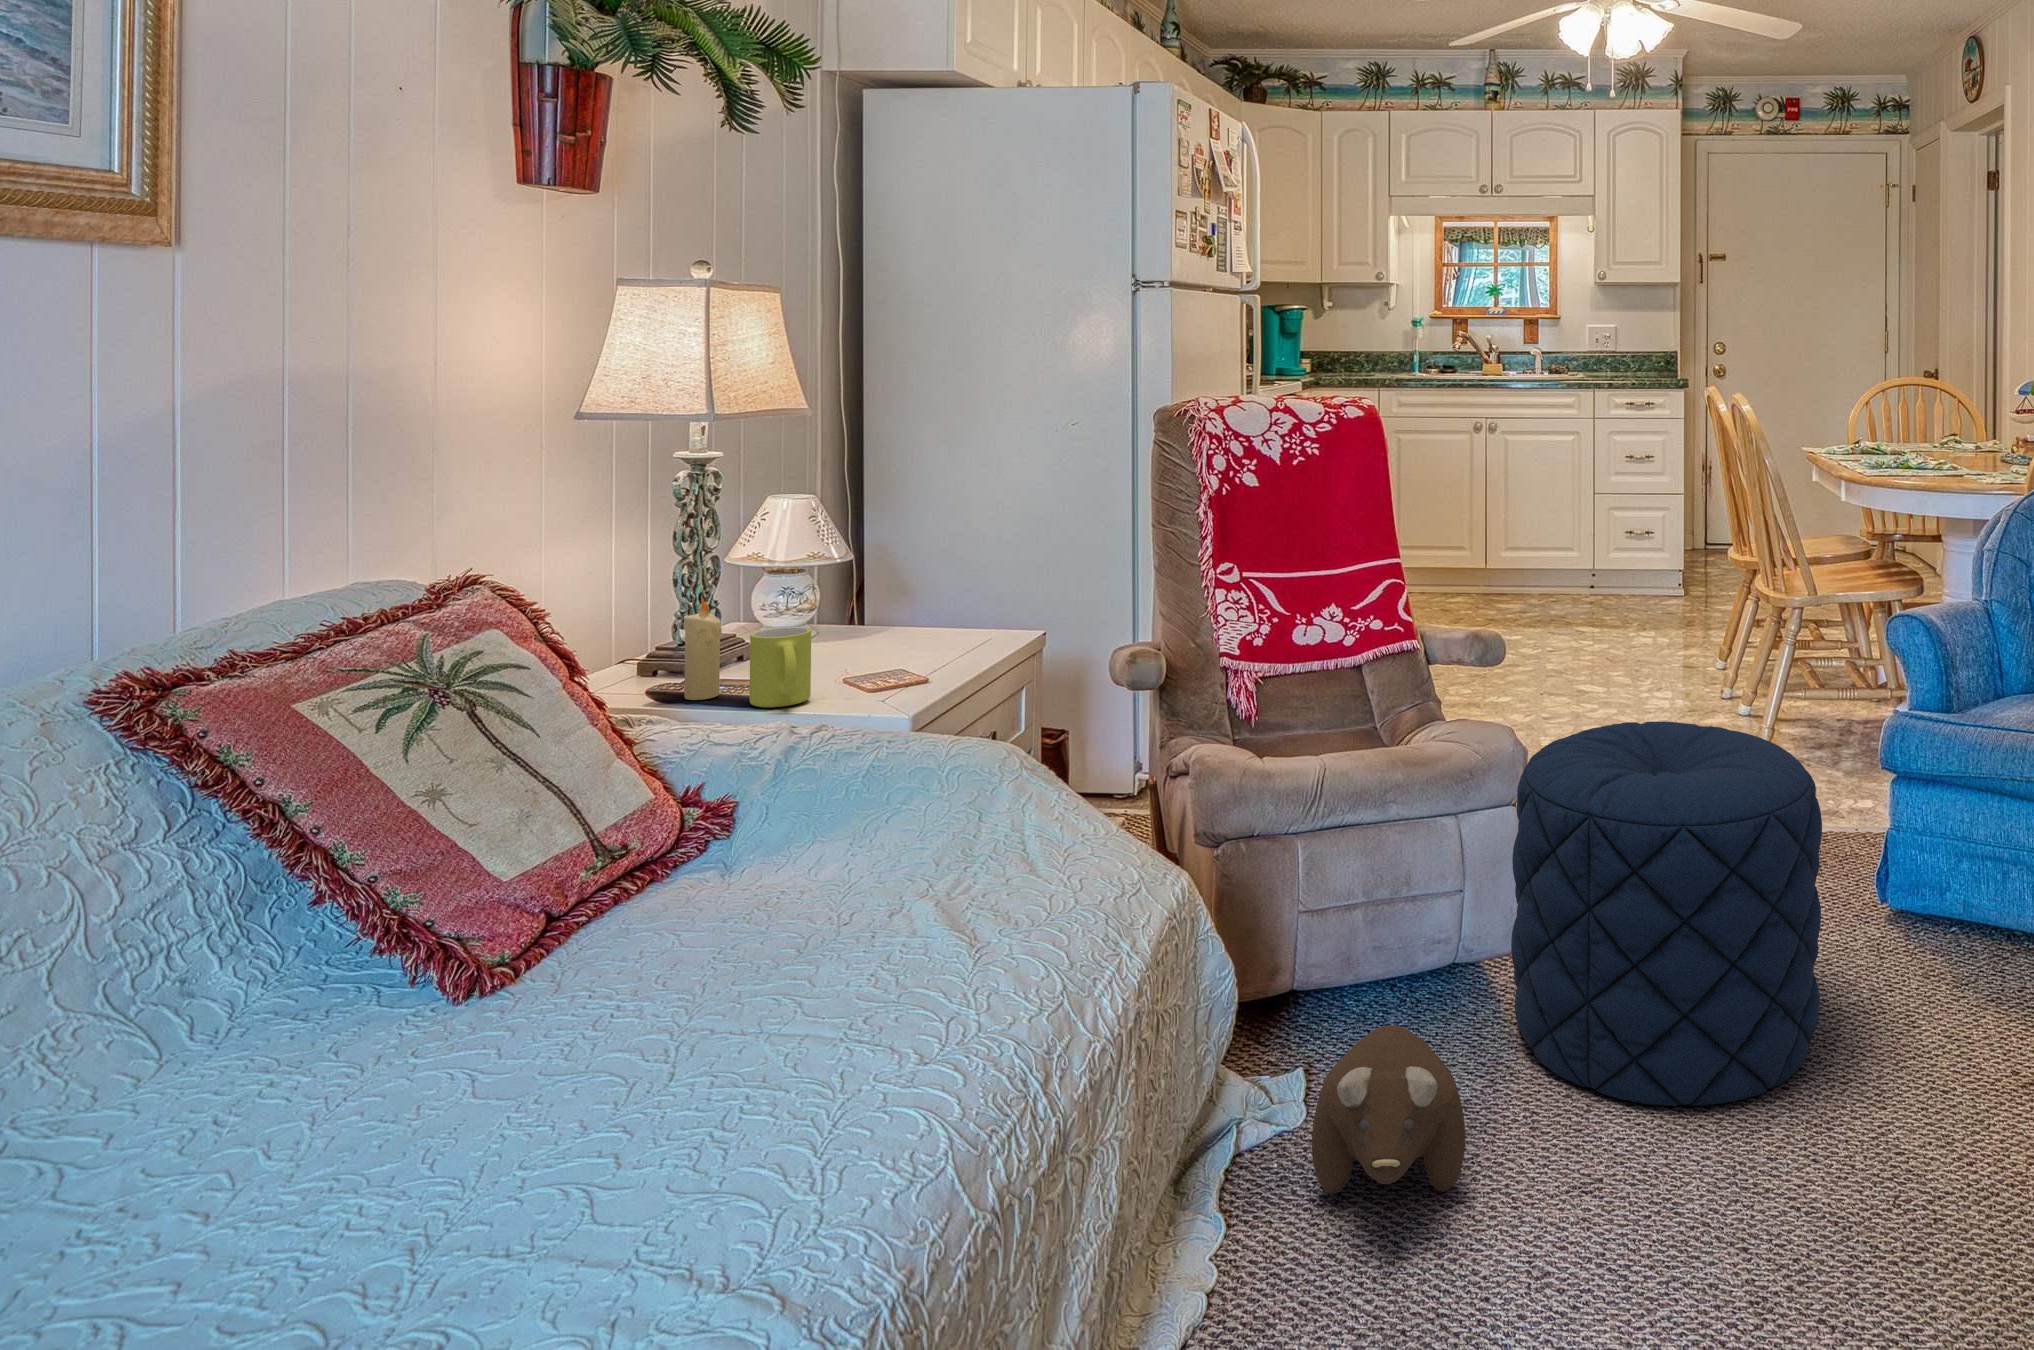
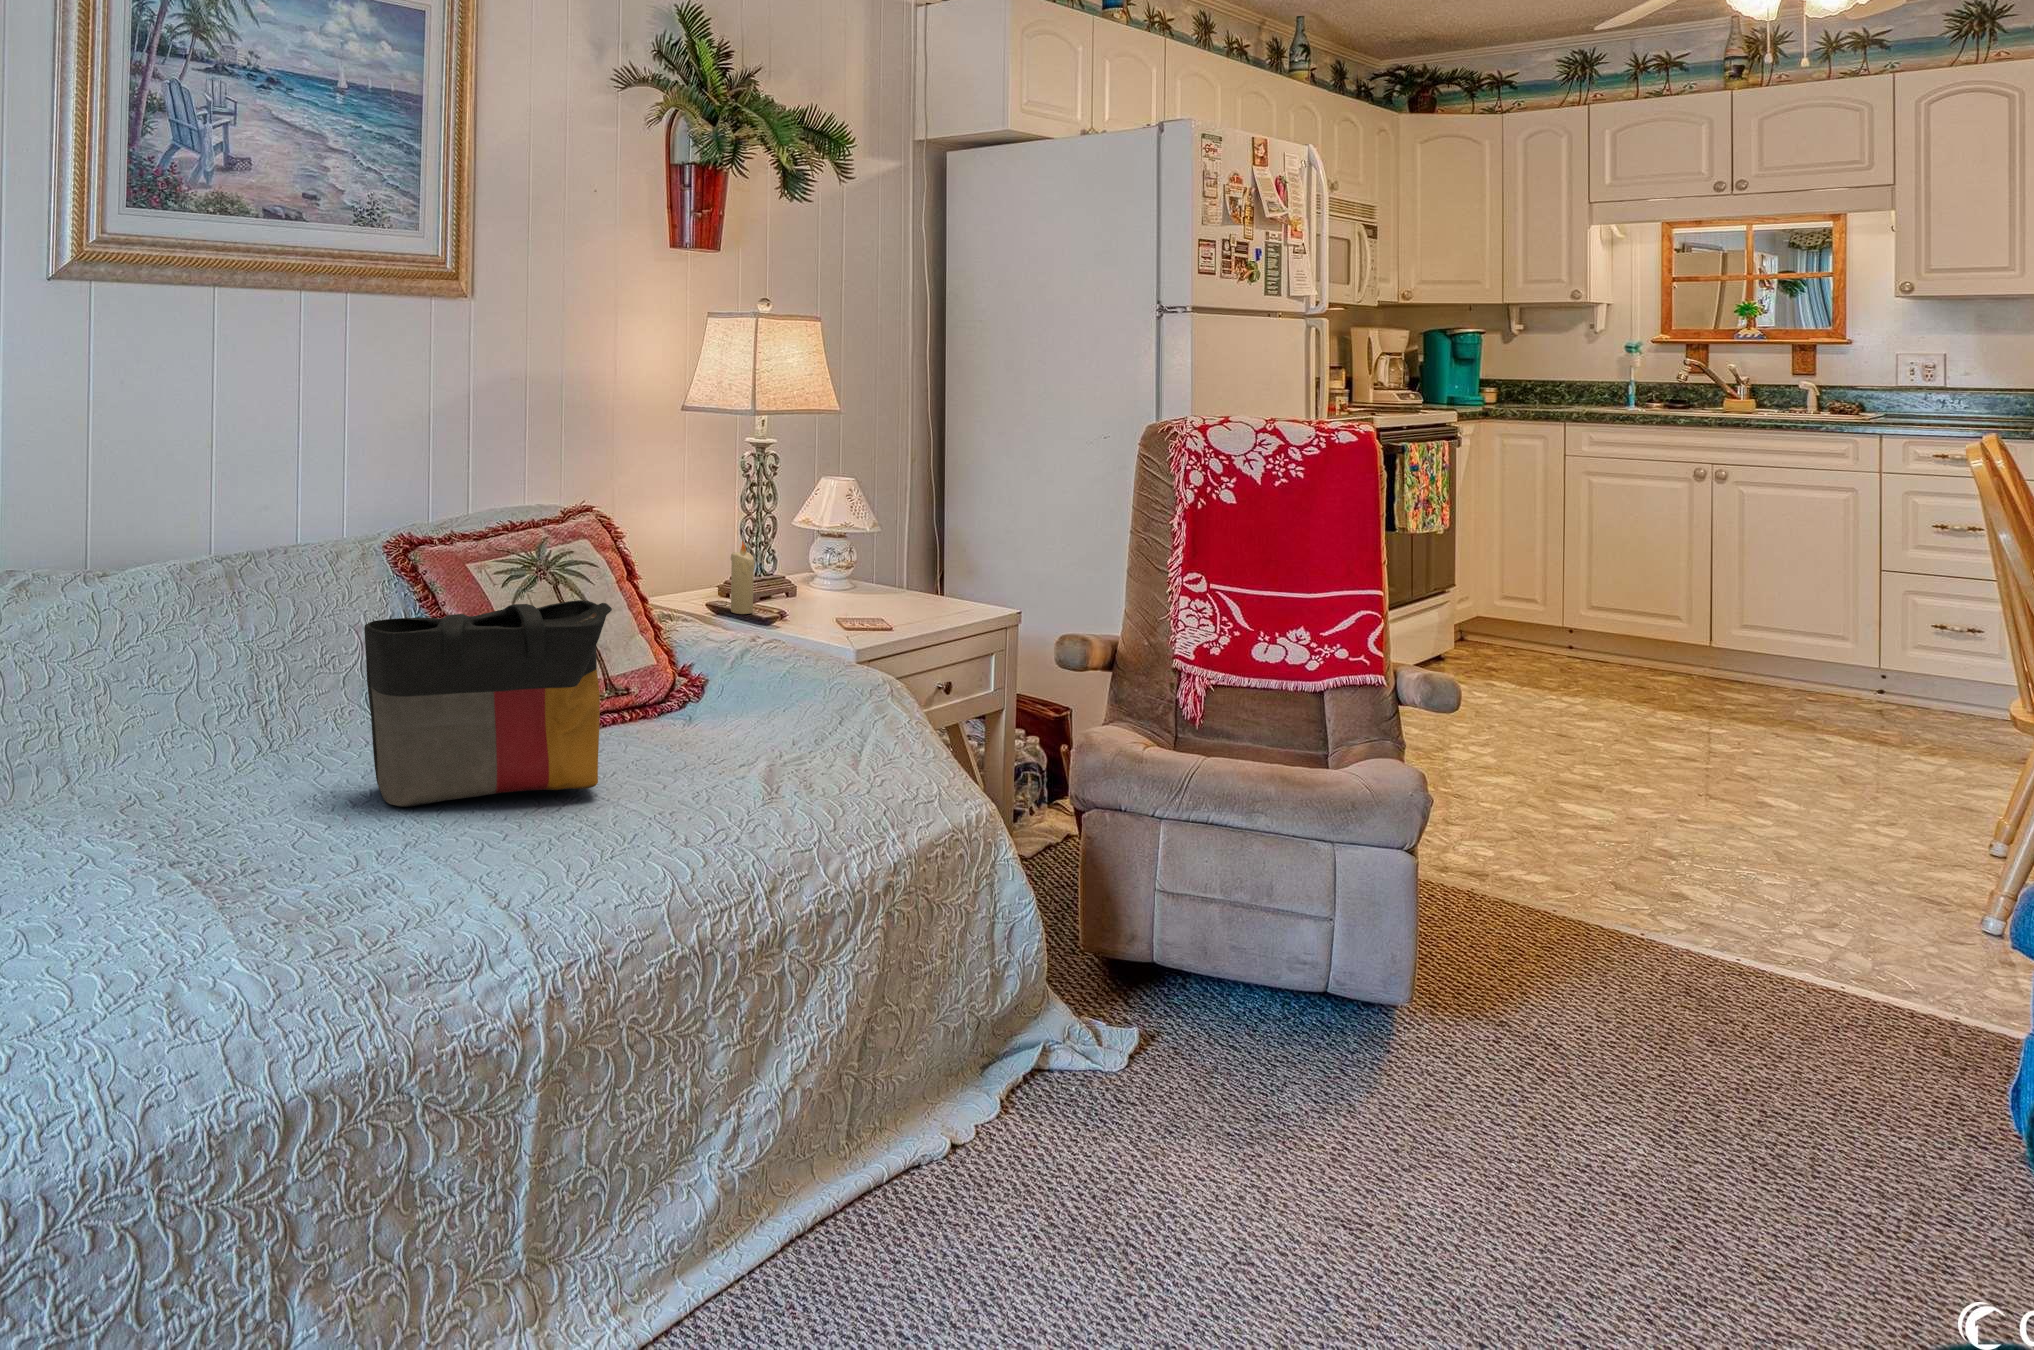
mug: present [749,626,811,707] -> none [761,569,802,627]
pouf: present [1511,721,1822,1106] -> none [1385,807,1808,1262]
tote bag: none [242,723,743,1209] -> present [364,600,612,807]
plush toy: present [1312,1025,1465,1194] -> none [1088,1006,1244,1173]

